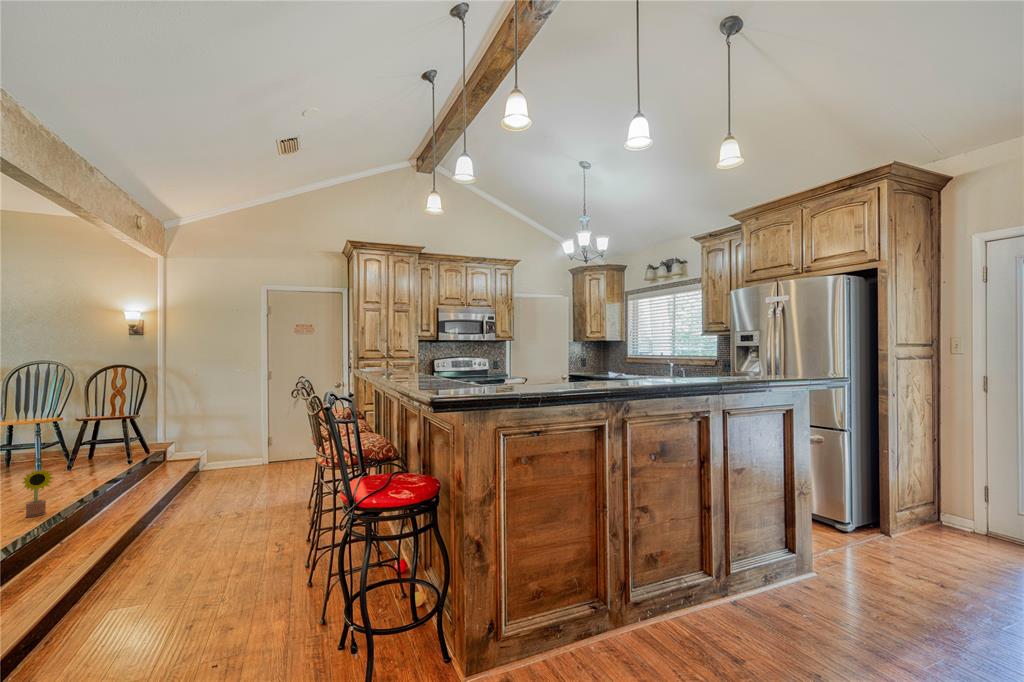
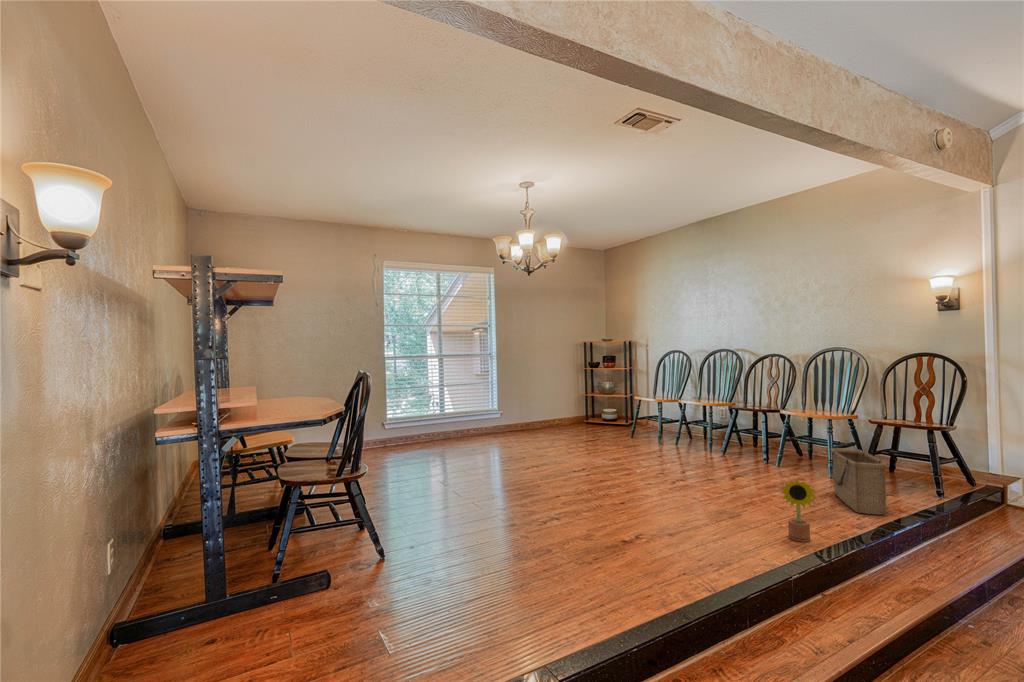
basket: none [48,443,99,488] -> present [831,448,887,515]

